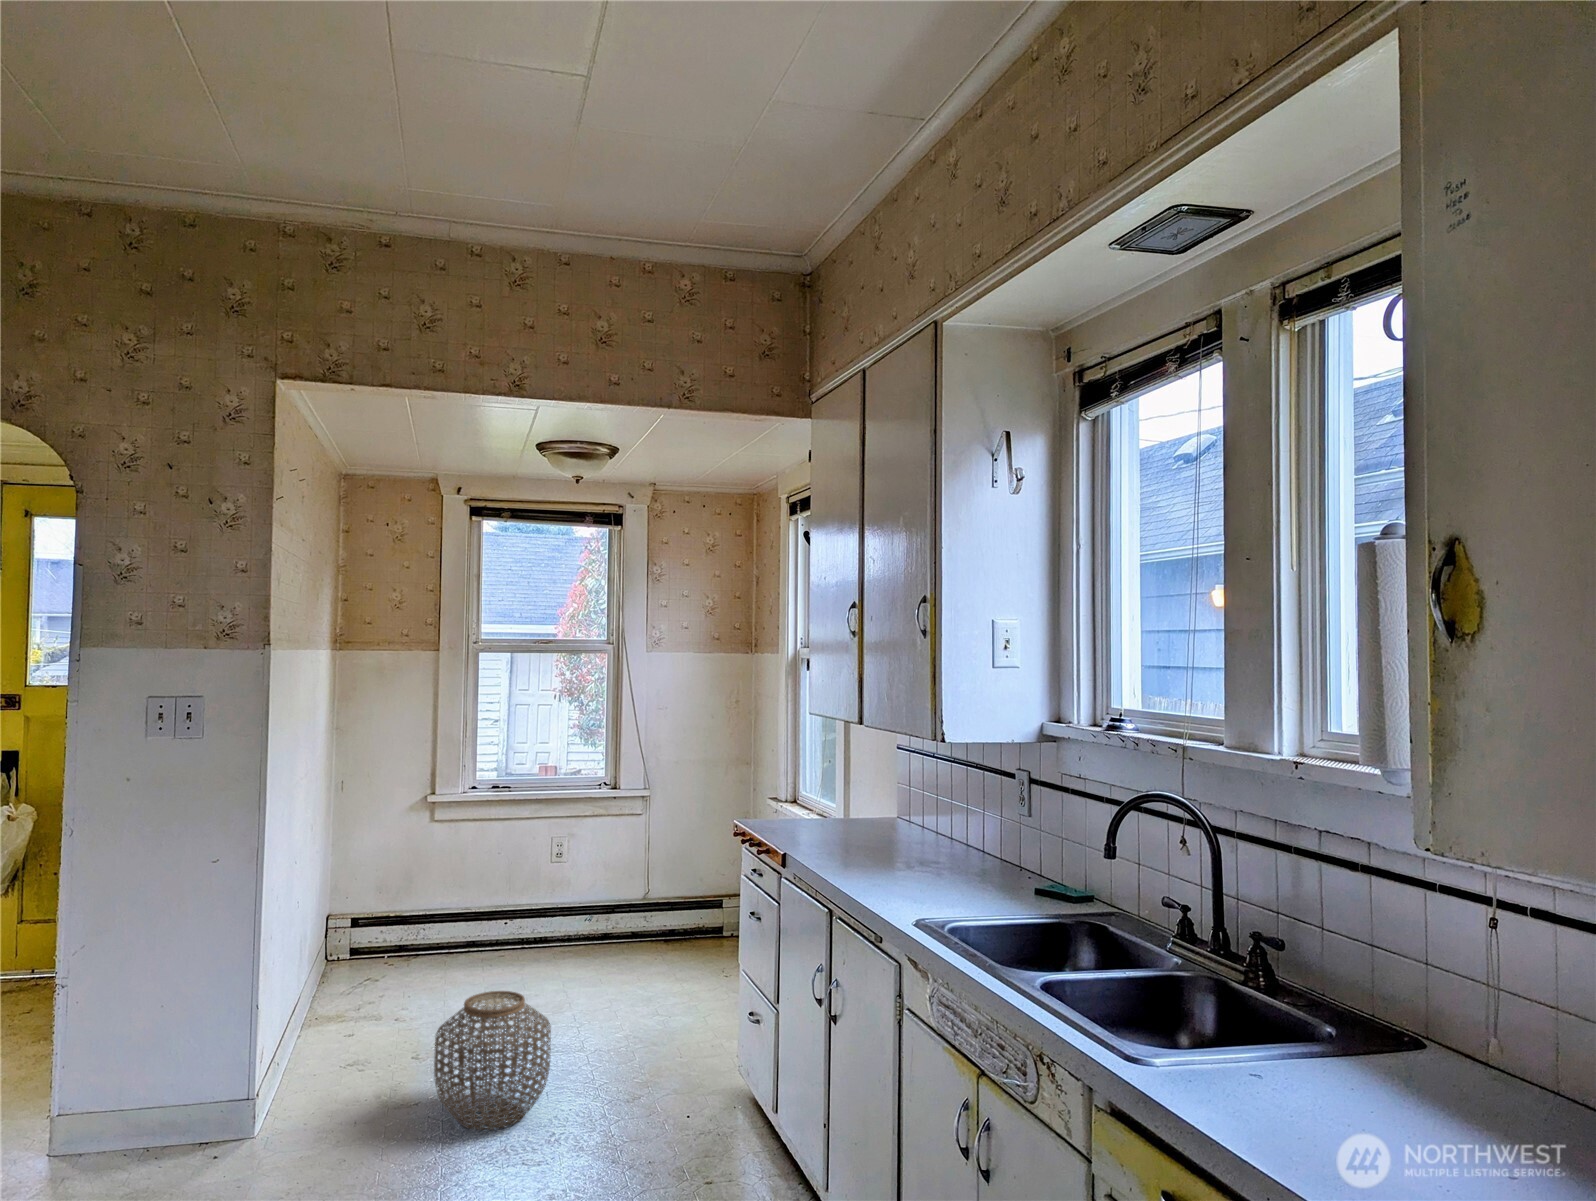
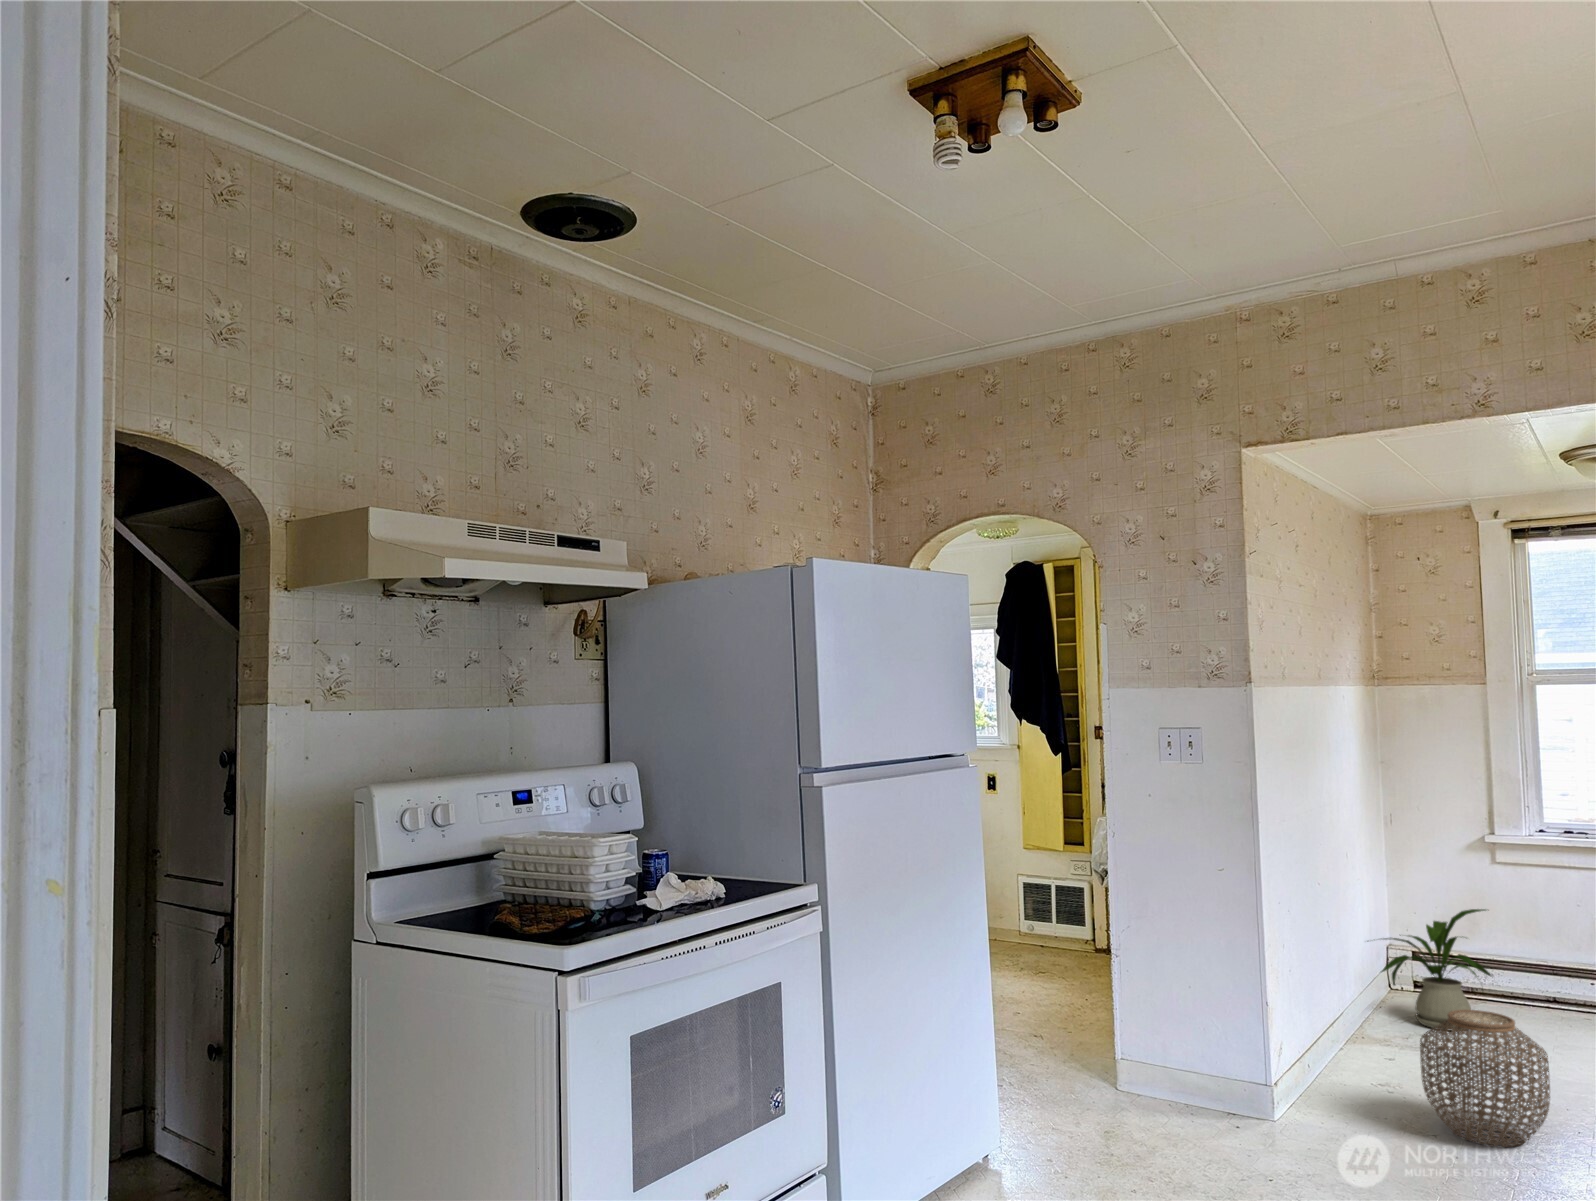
house plant: none [323,871,443,1000] -> present [1382,909,1491,1030]

